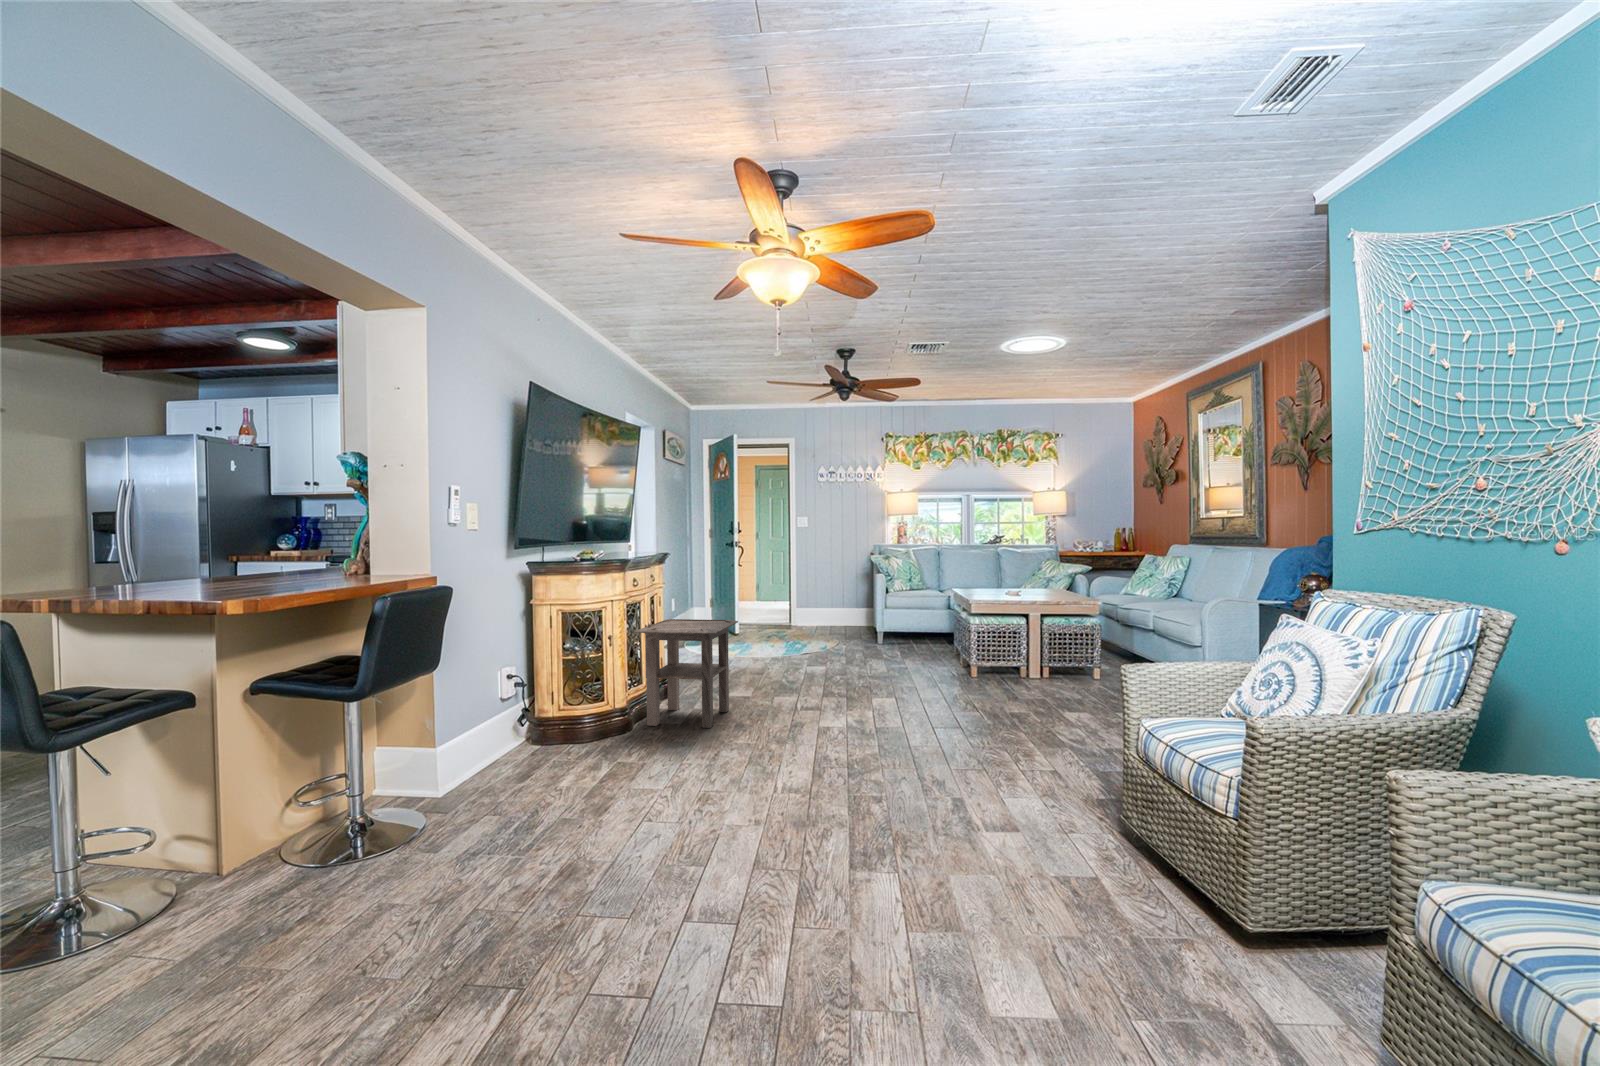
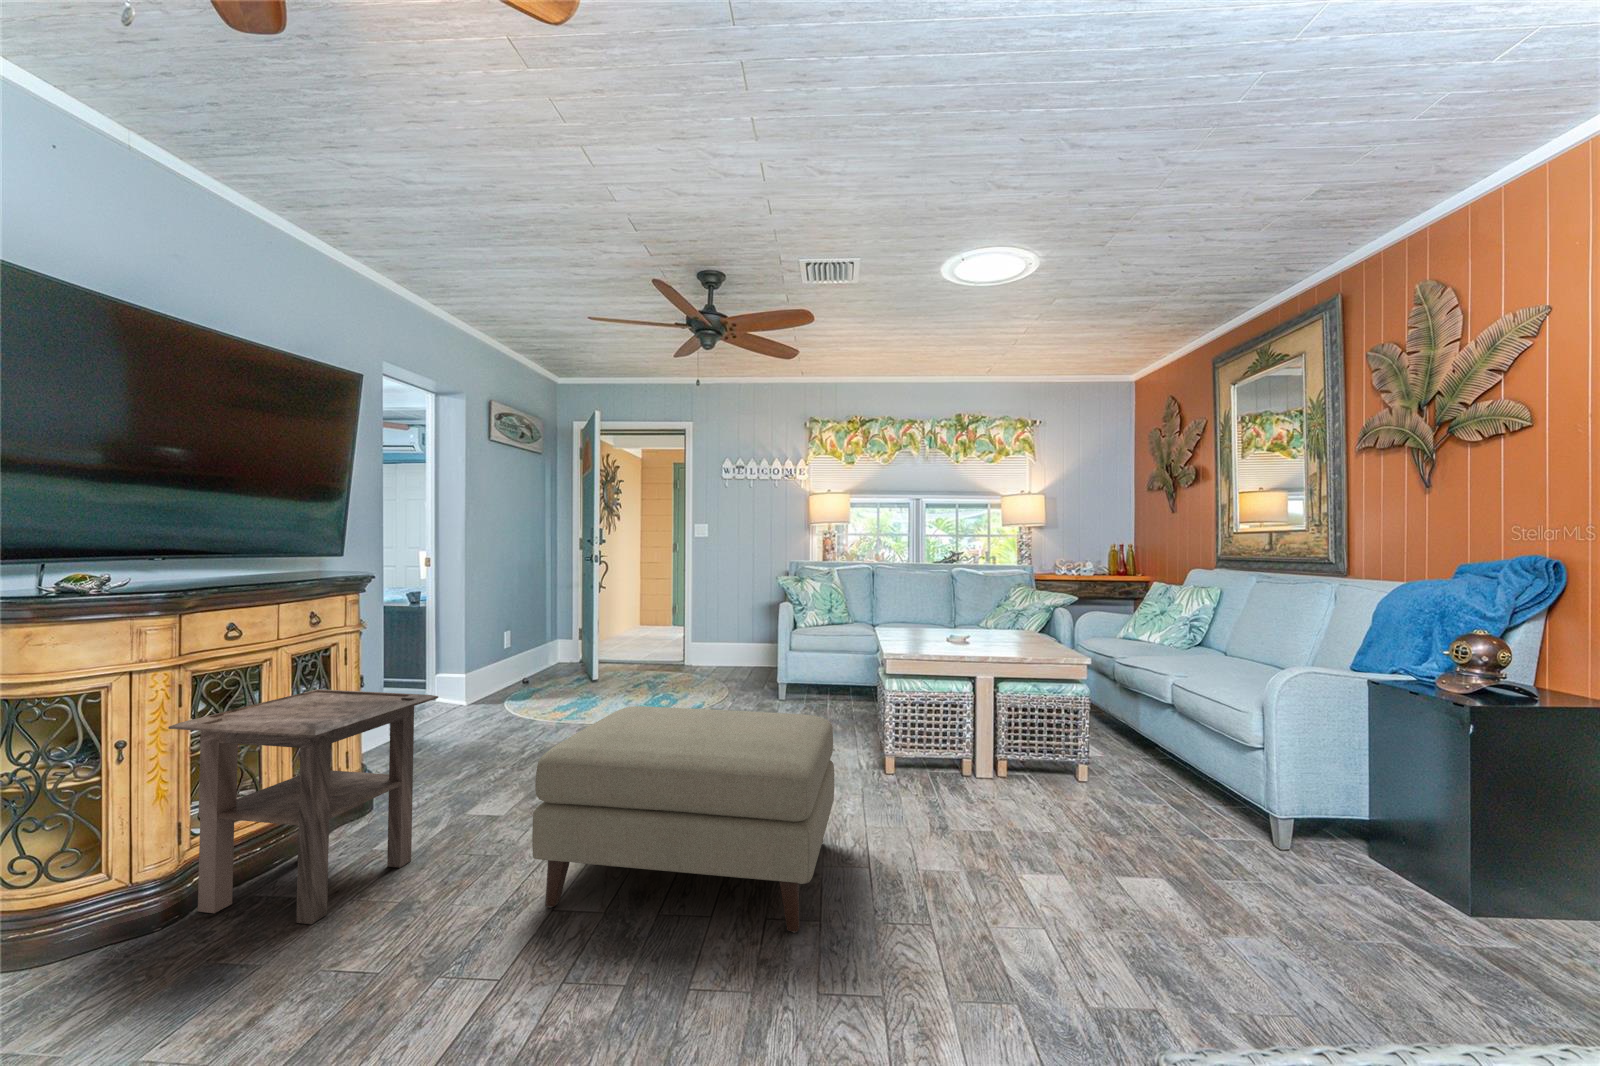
ottoman: none [813,628,962,728] -> present [532,706,834,932]

